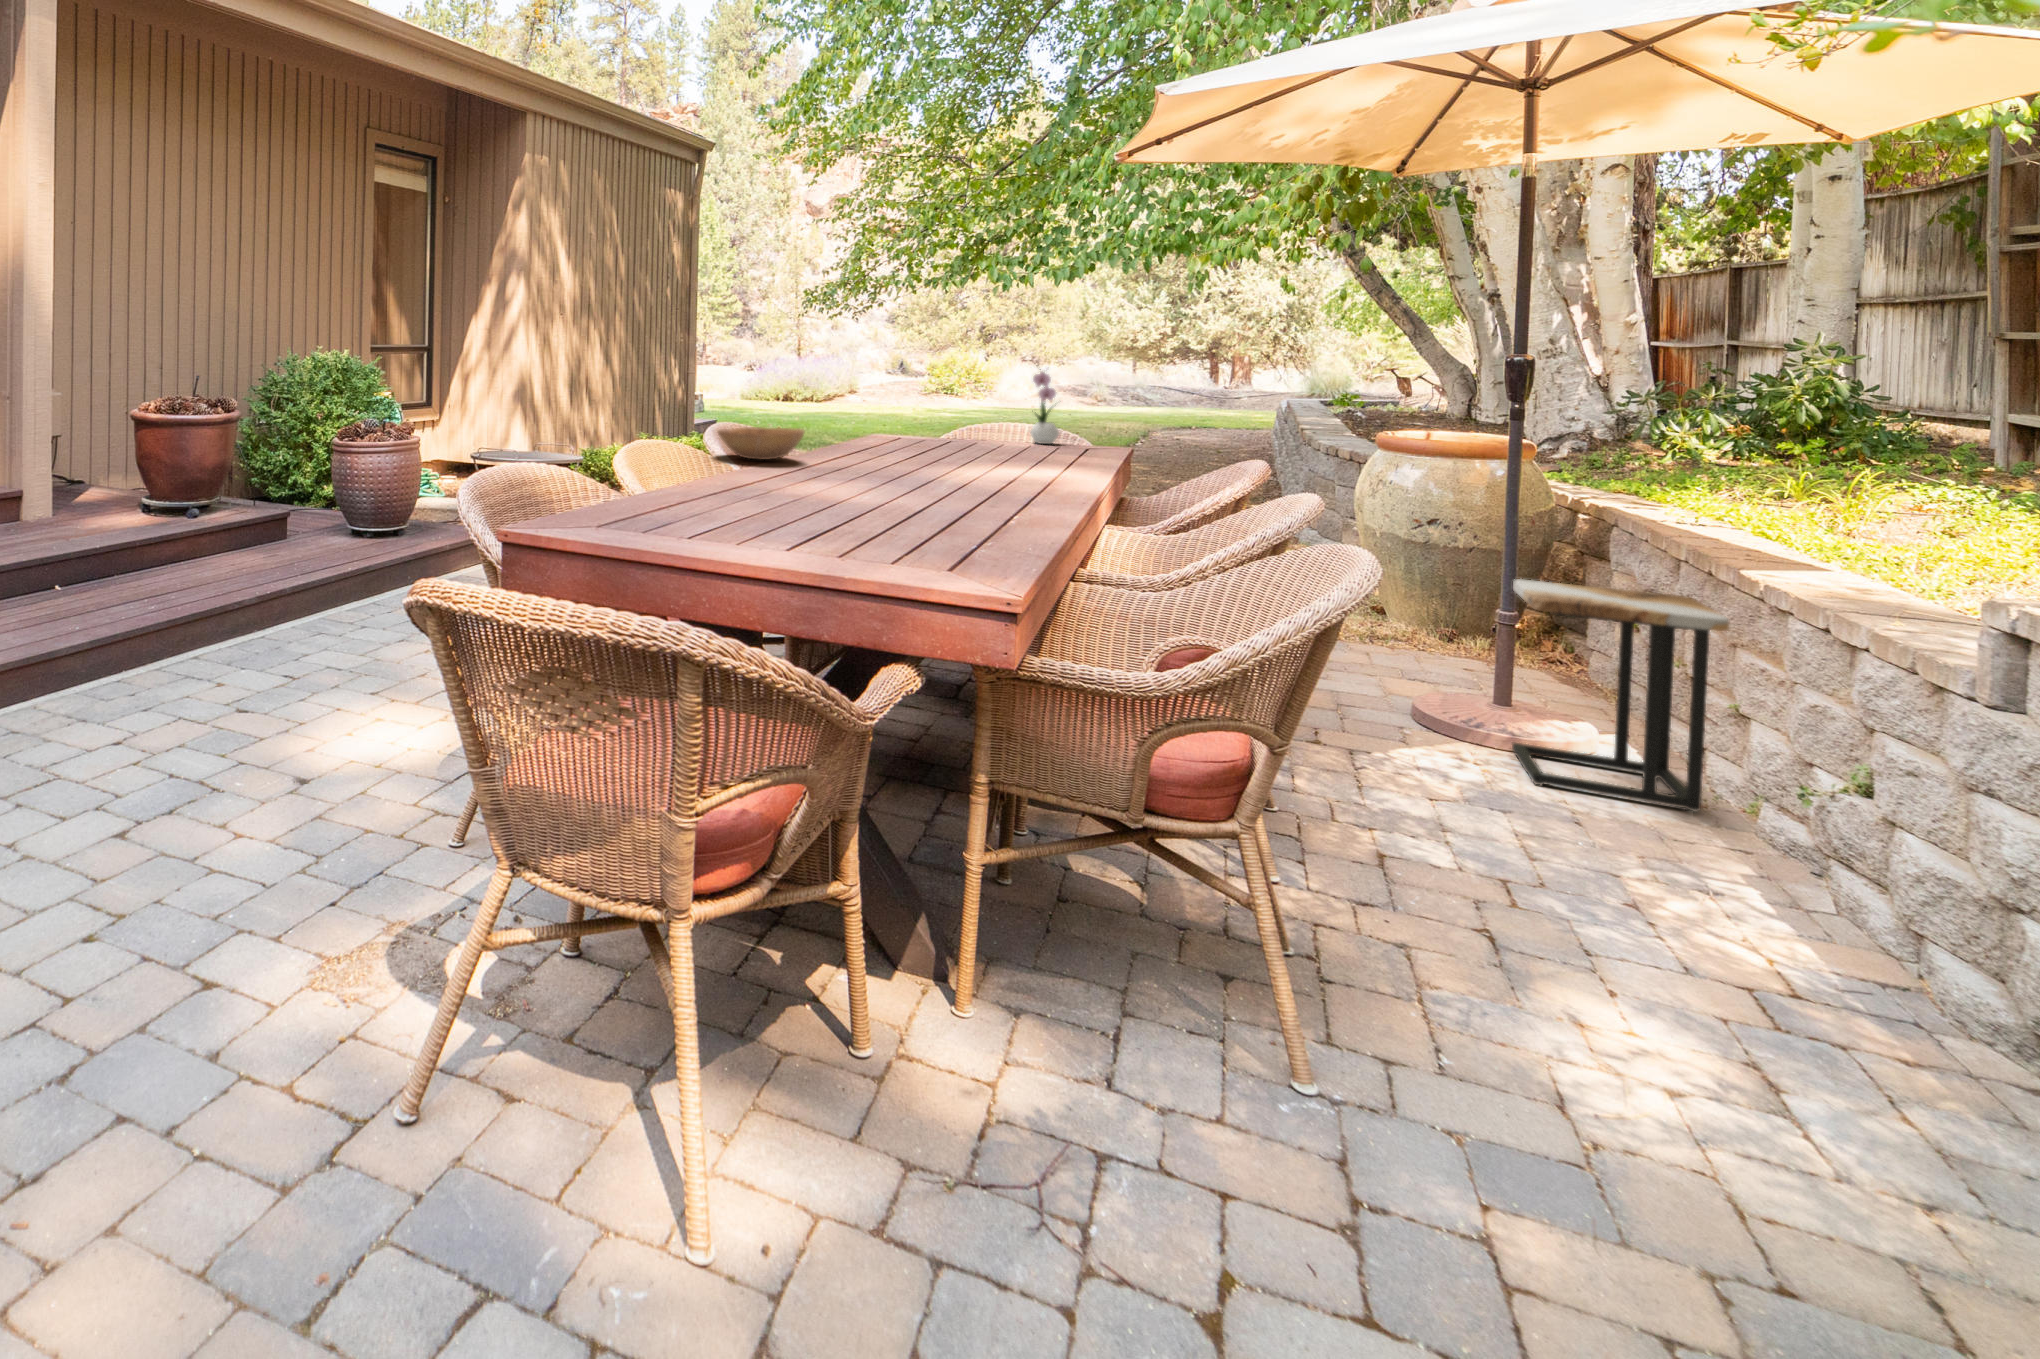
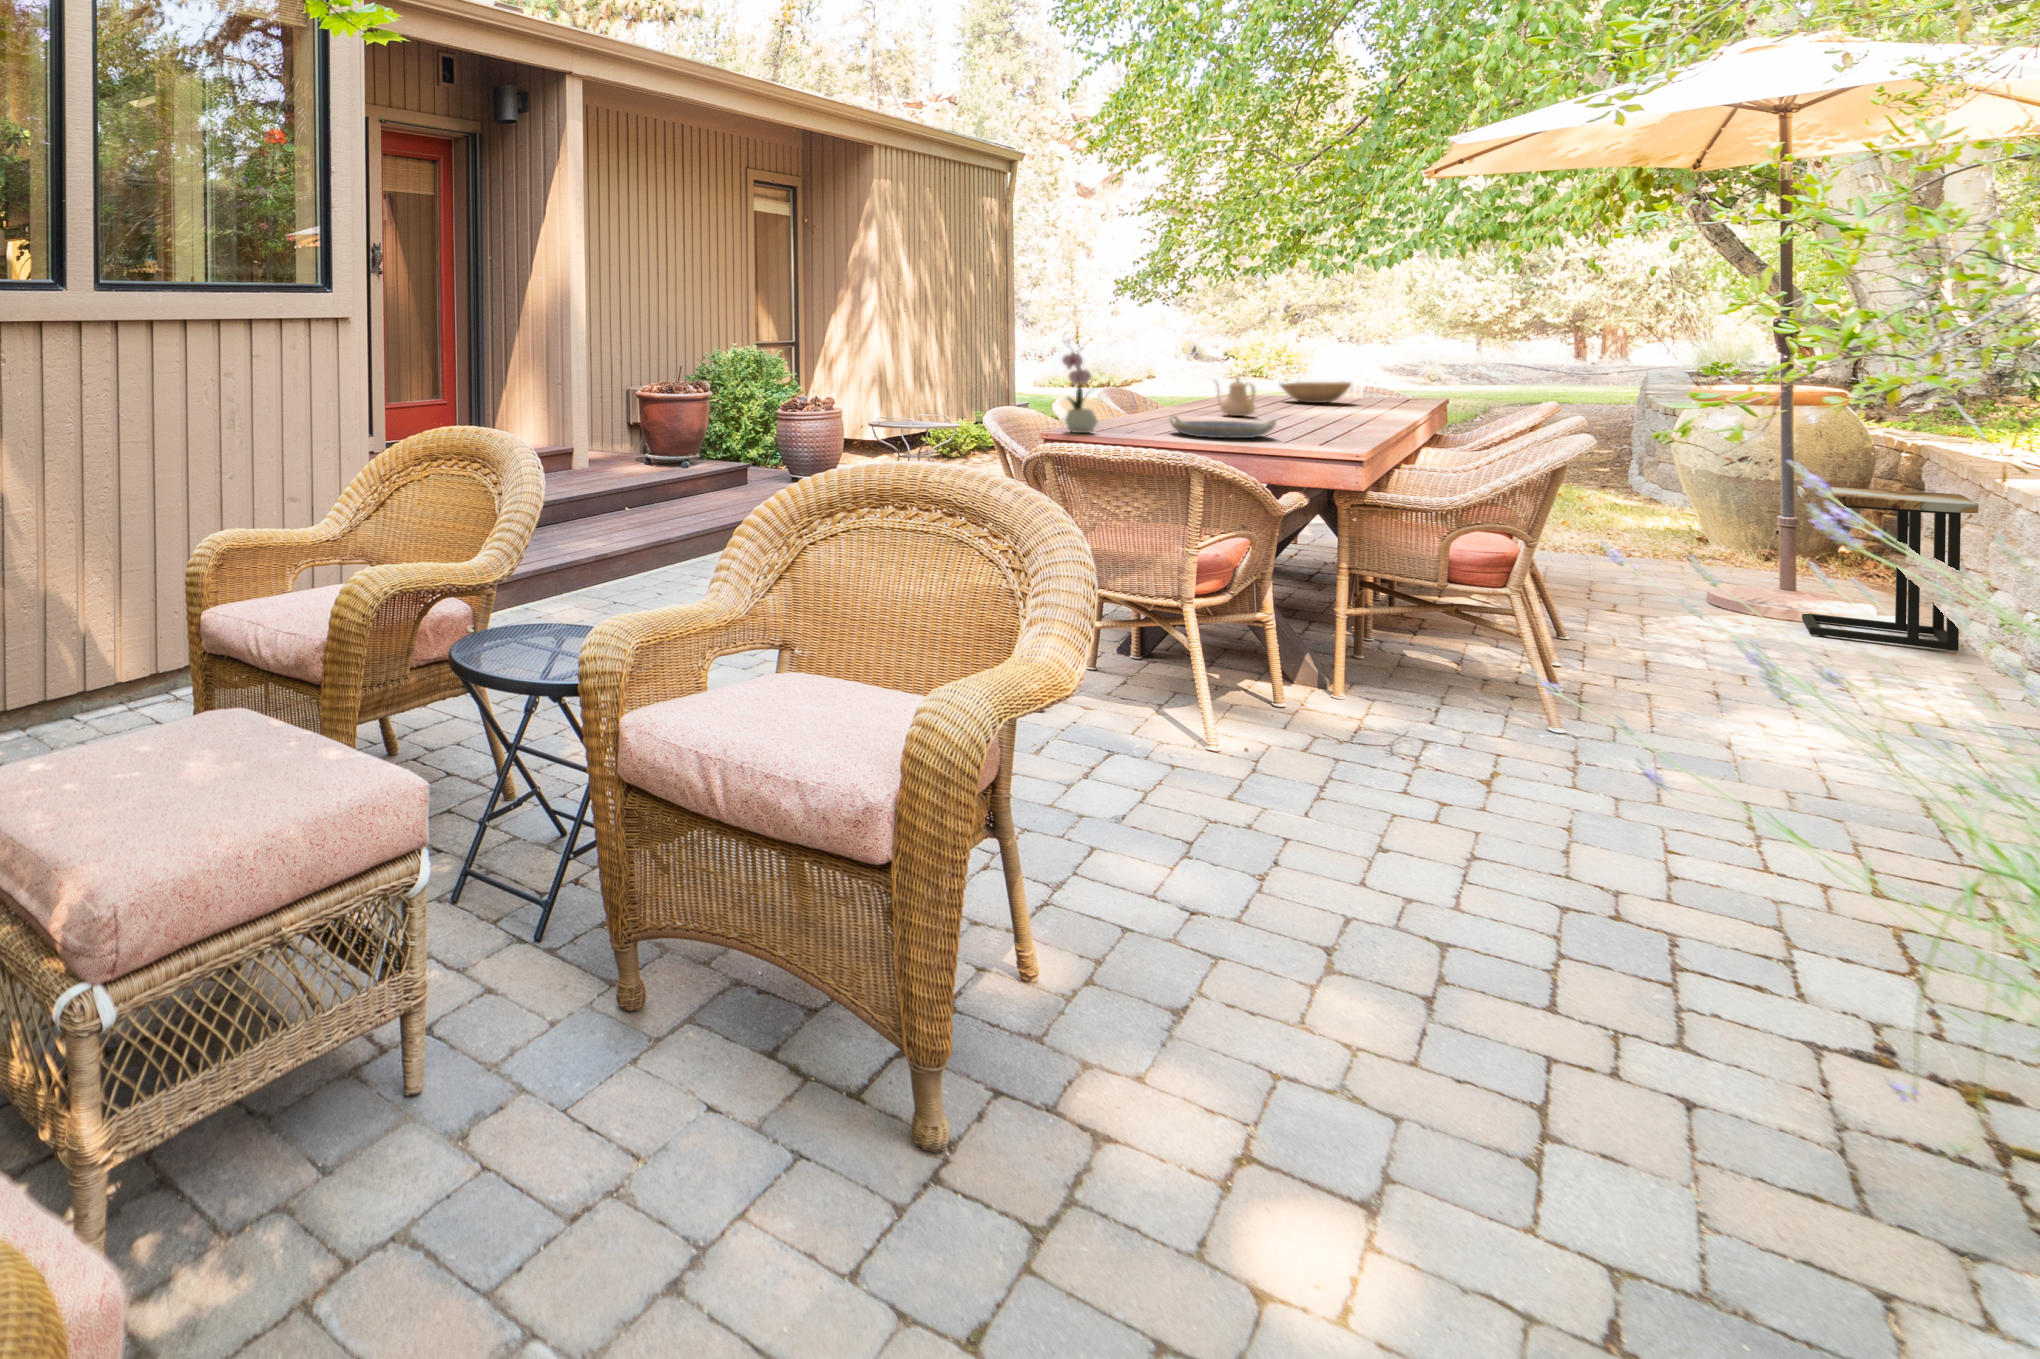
flower arrangement: present [1030,369,1059,444] -> present [1062,352,1097,433]
teapot: none [839,426,890,483] -> present [1217,378,1255,416]
bowl: present [718,427,804,459] -> present [1280,381,1351,403]
serving tray: none [740,499,893,546] -> present [1169,416,1276,438]

